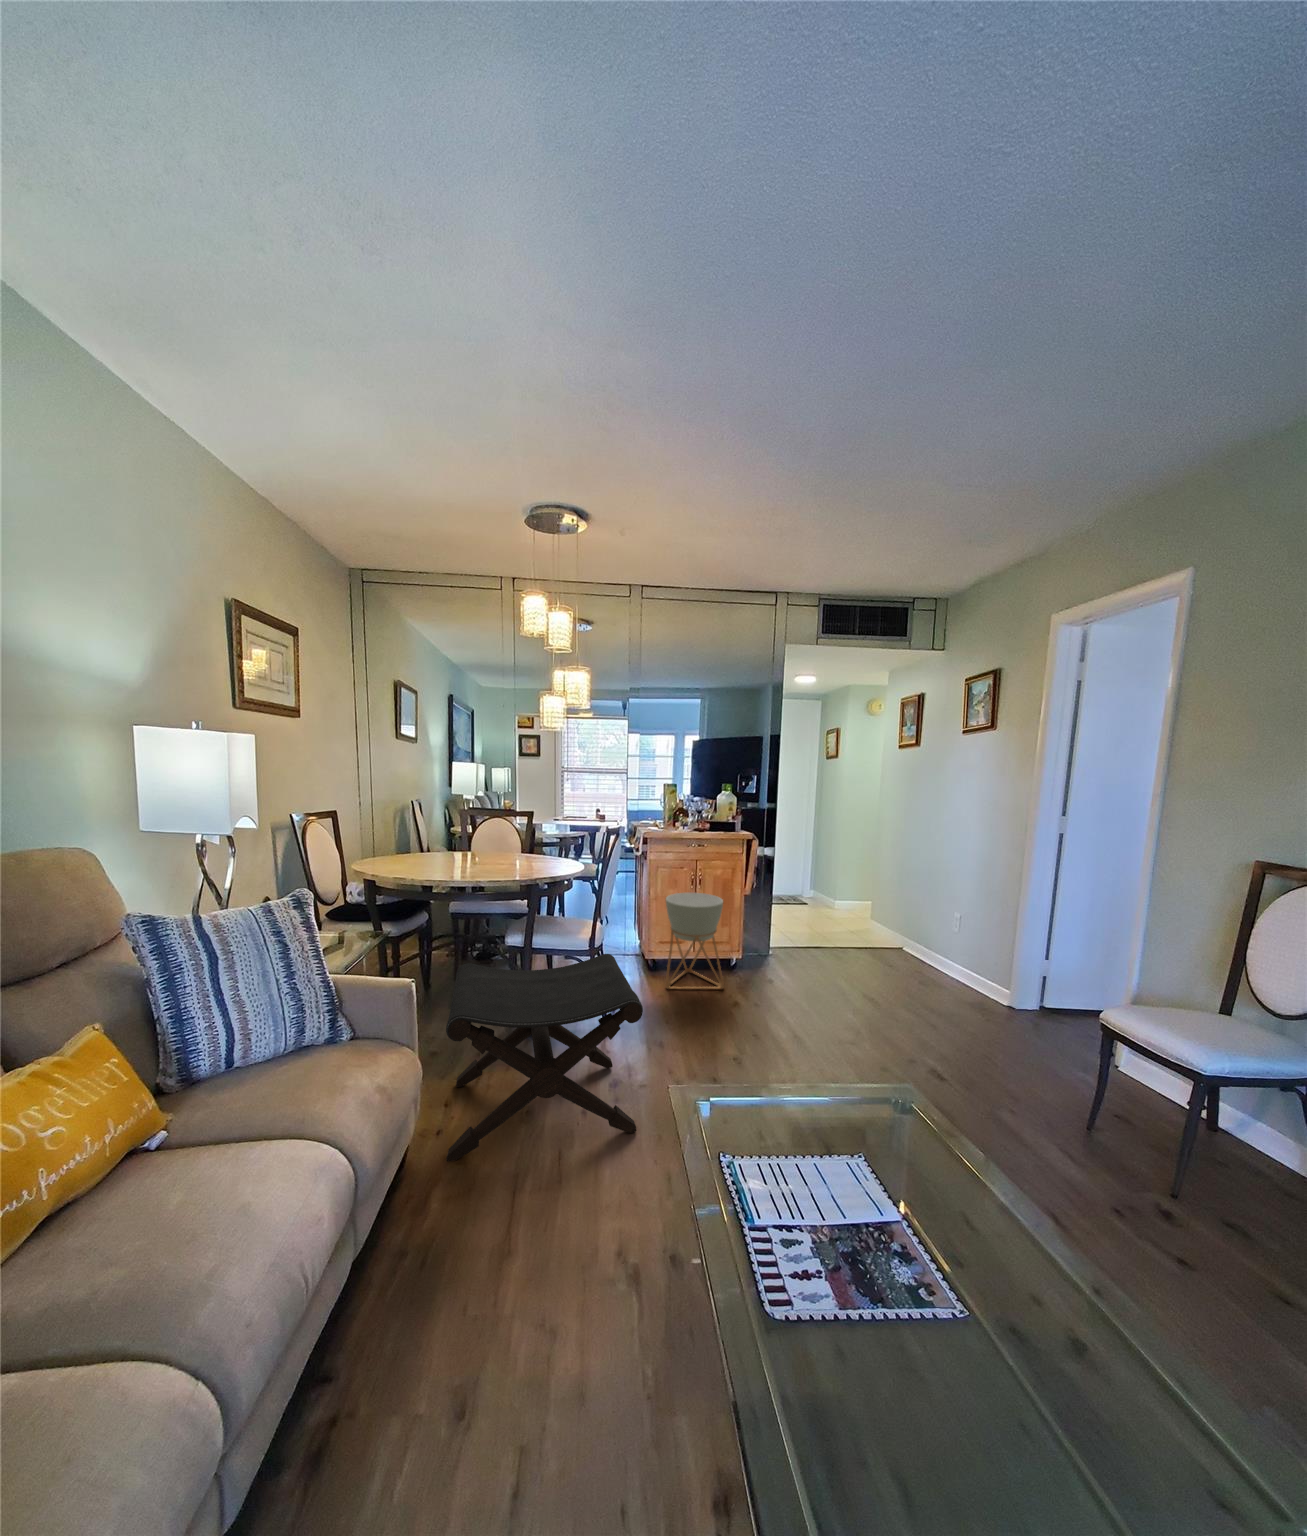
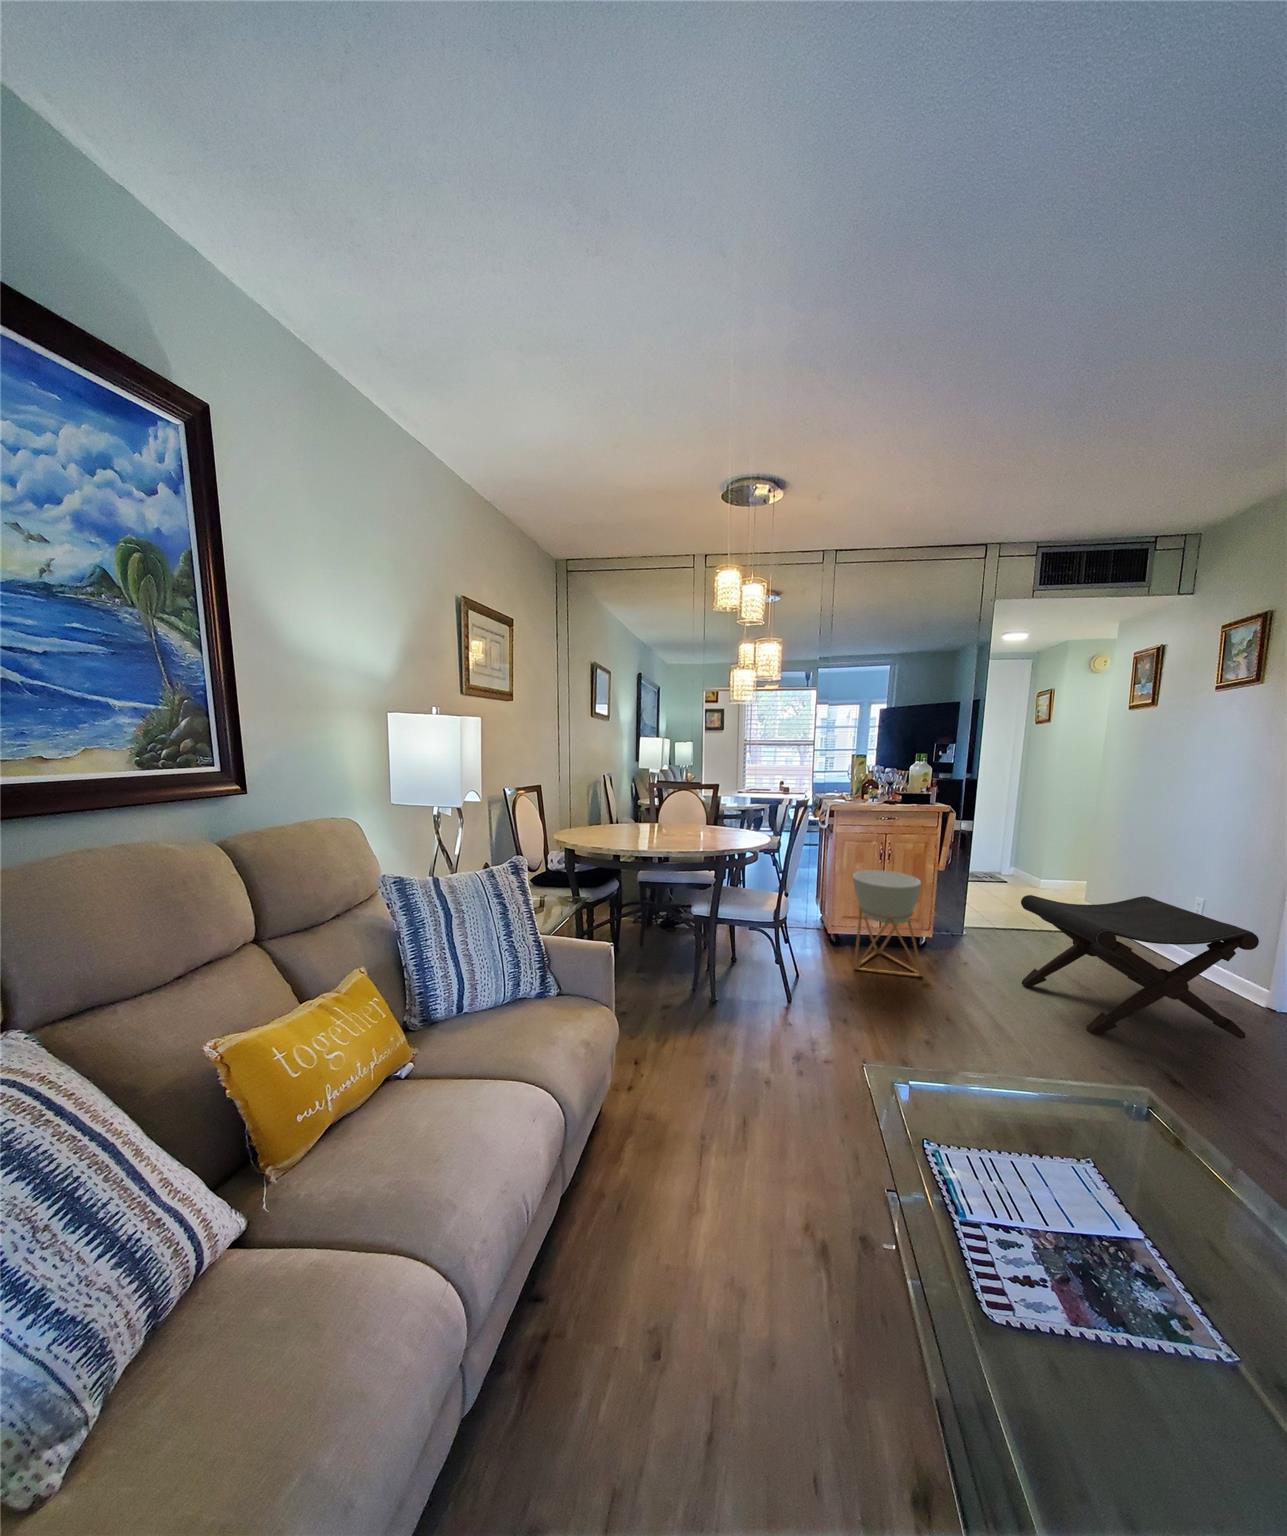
footstool: present [446,954,643,1162] -> present [1021,895,1259,1039]

